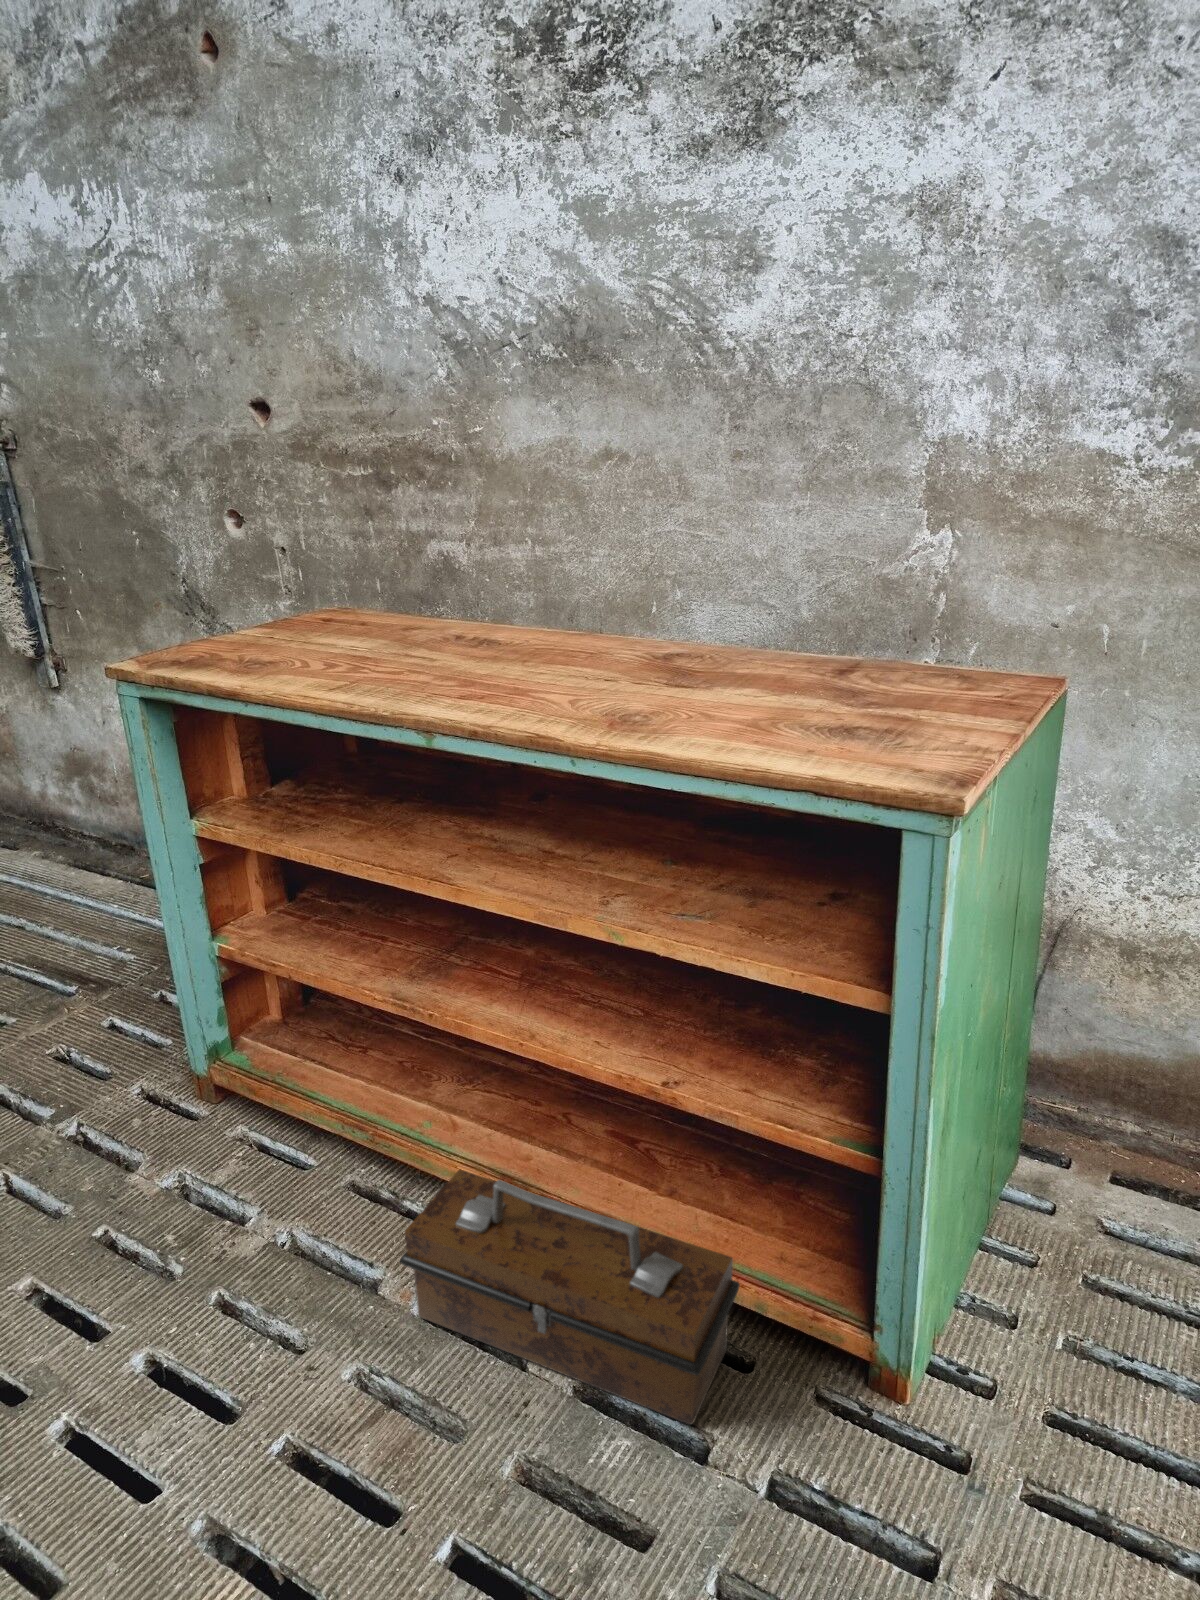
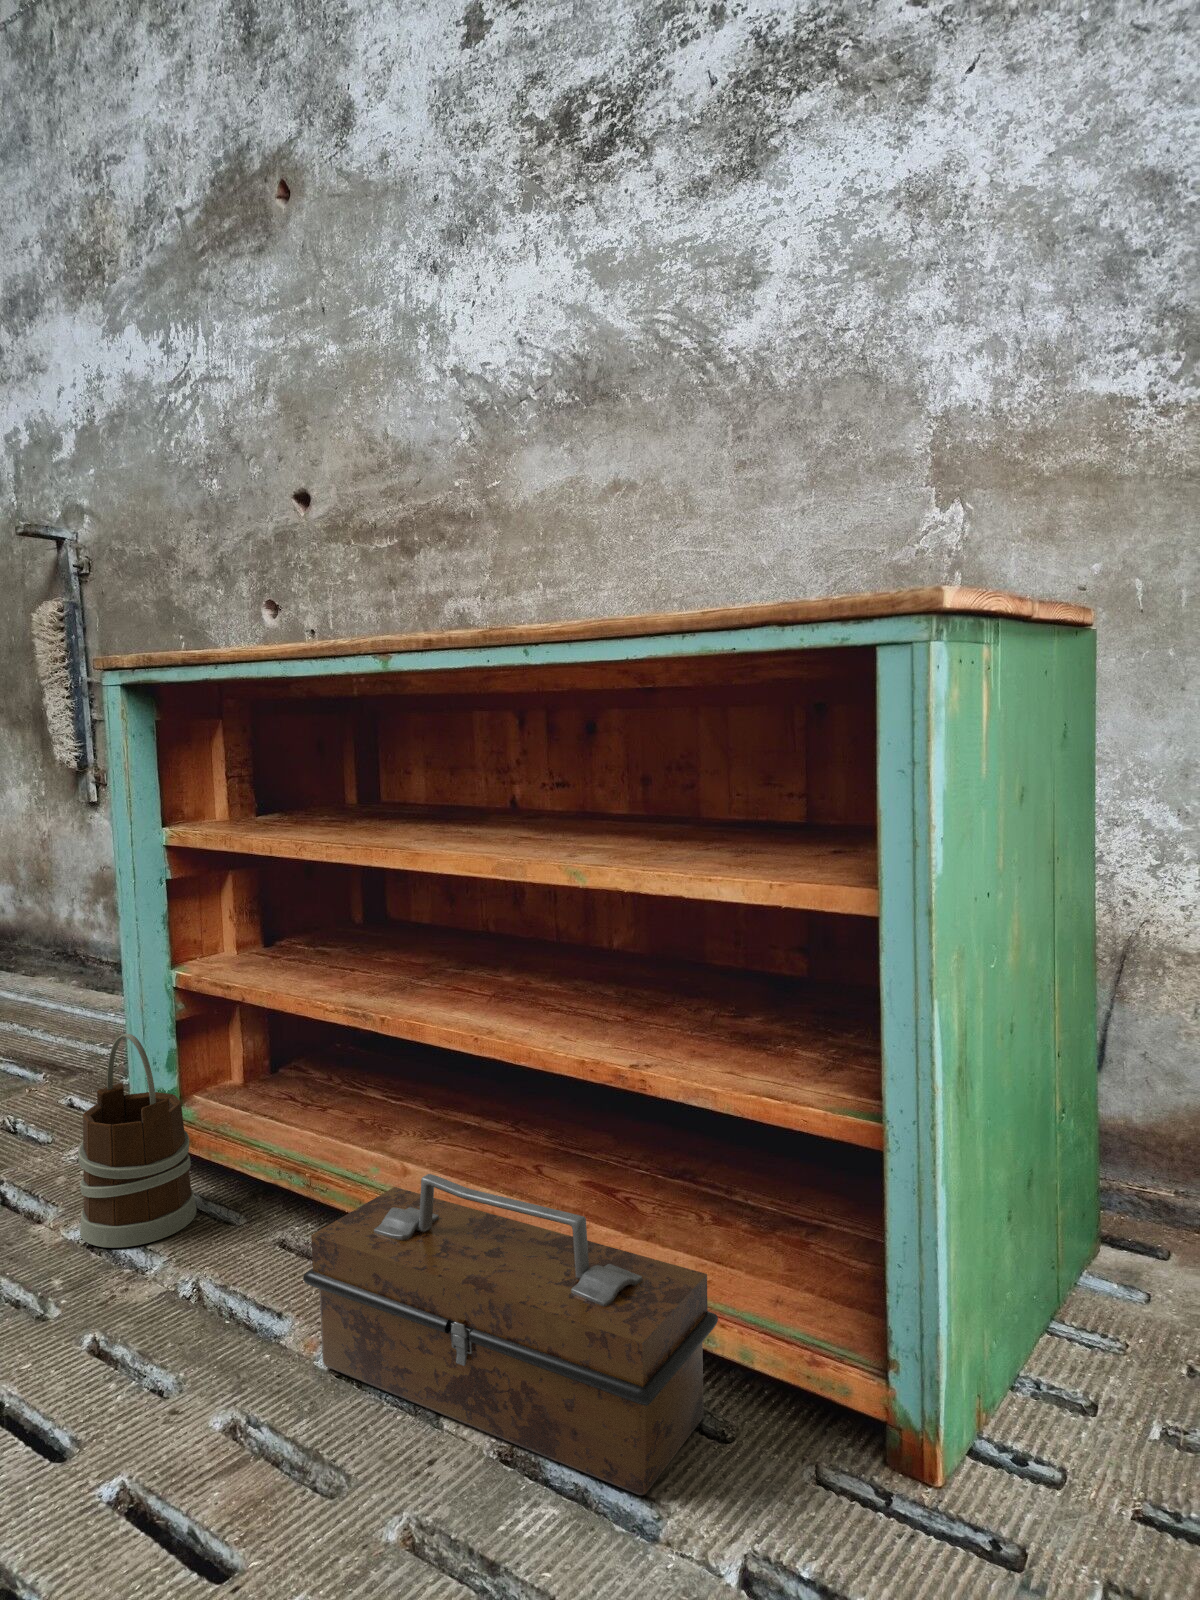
wooden bucket: none [160,1025,266,1201] -> present [78,1034,197,1248]

